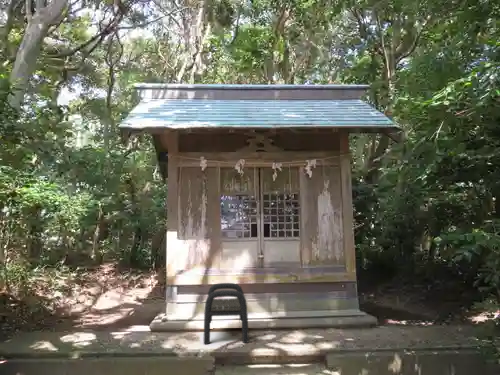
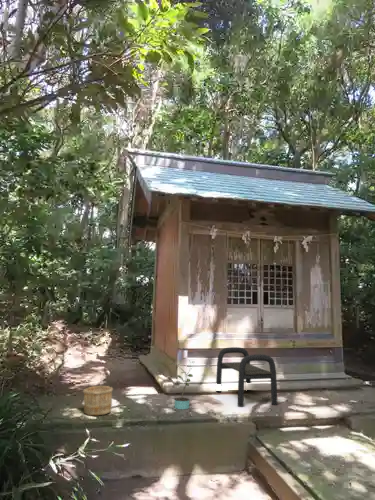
potted plant: none [135,294,160,345] -> present [171,358,193,409]
wooden bucket: none [46,321,76,349] -> present [84,386,113,415]

